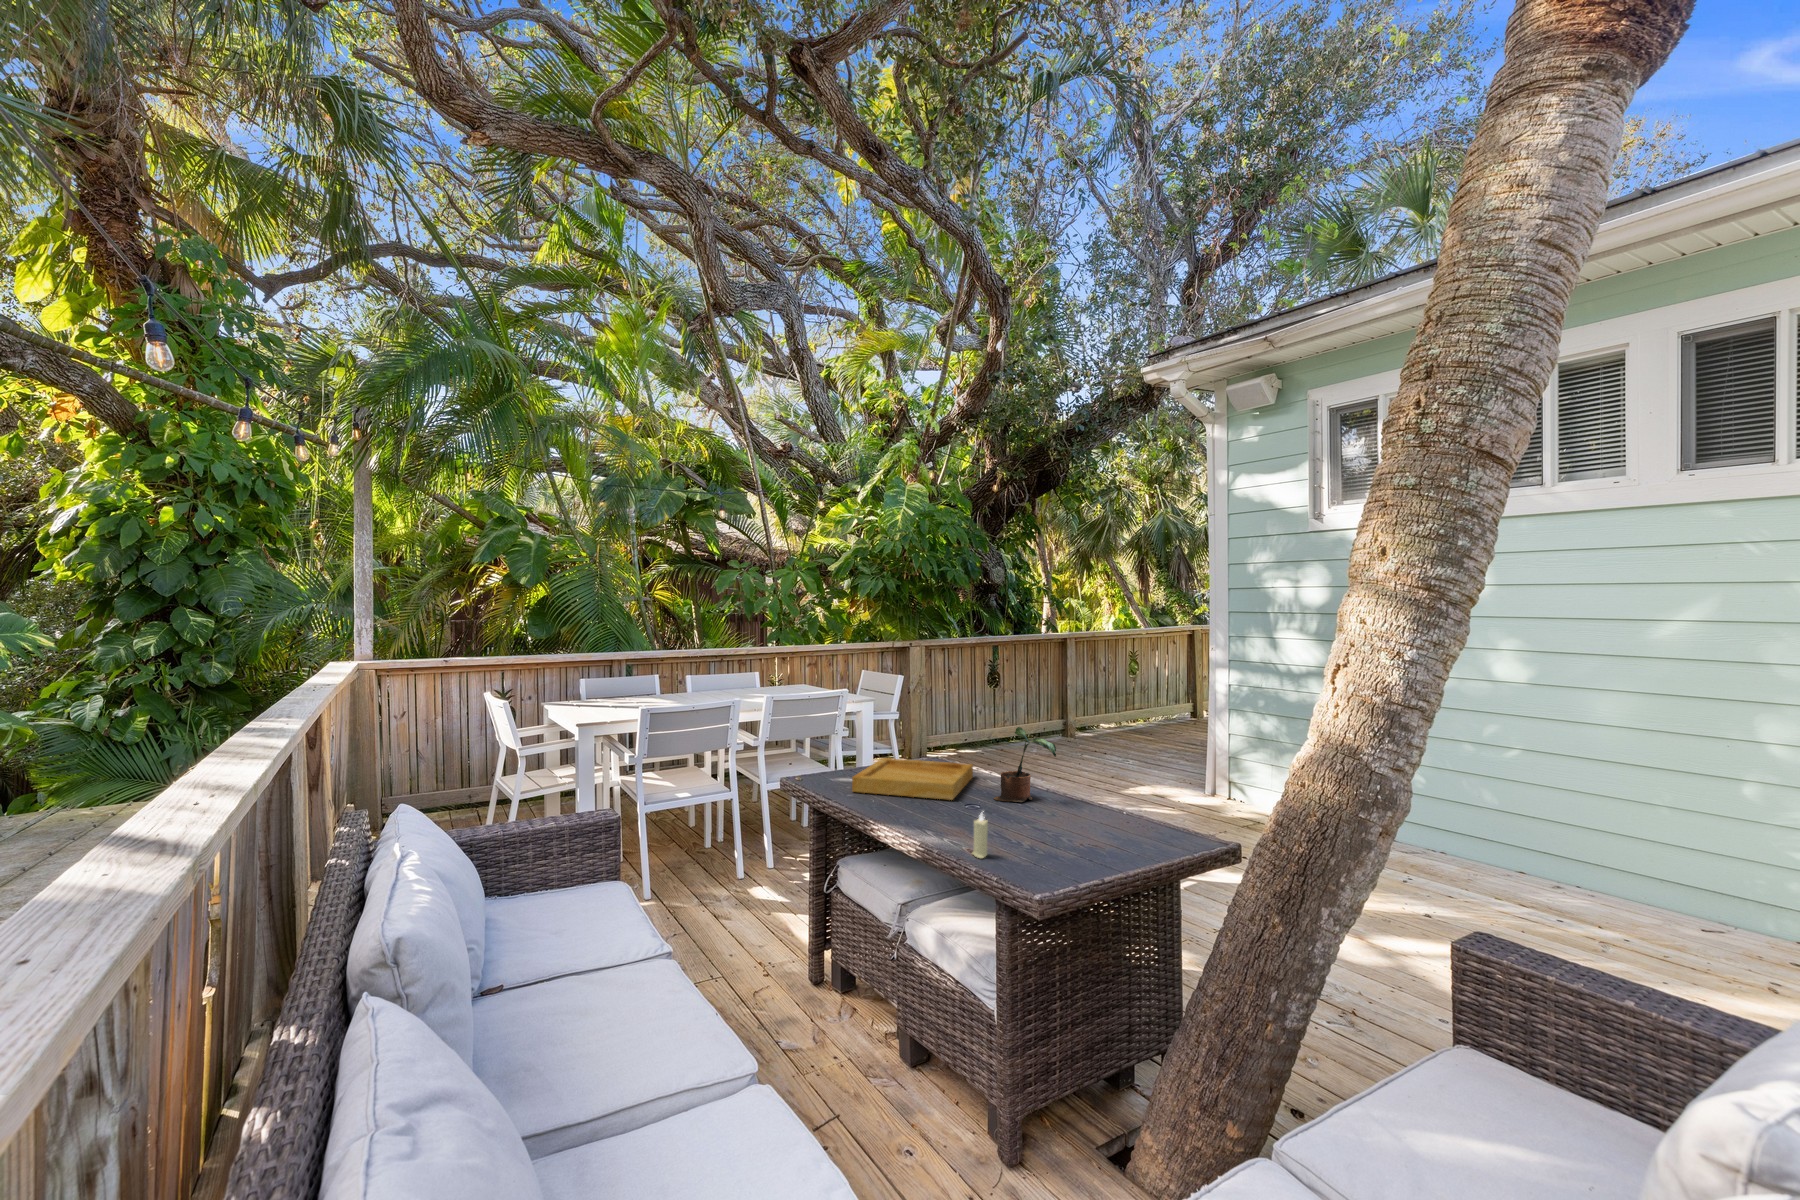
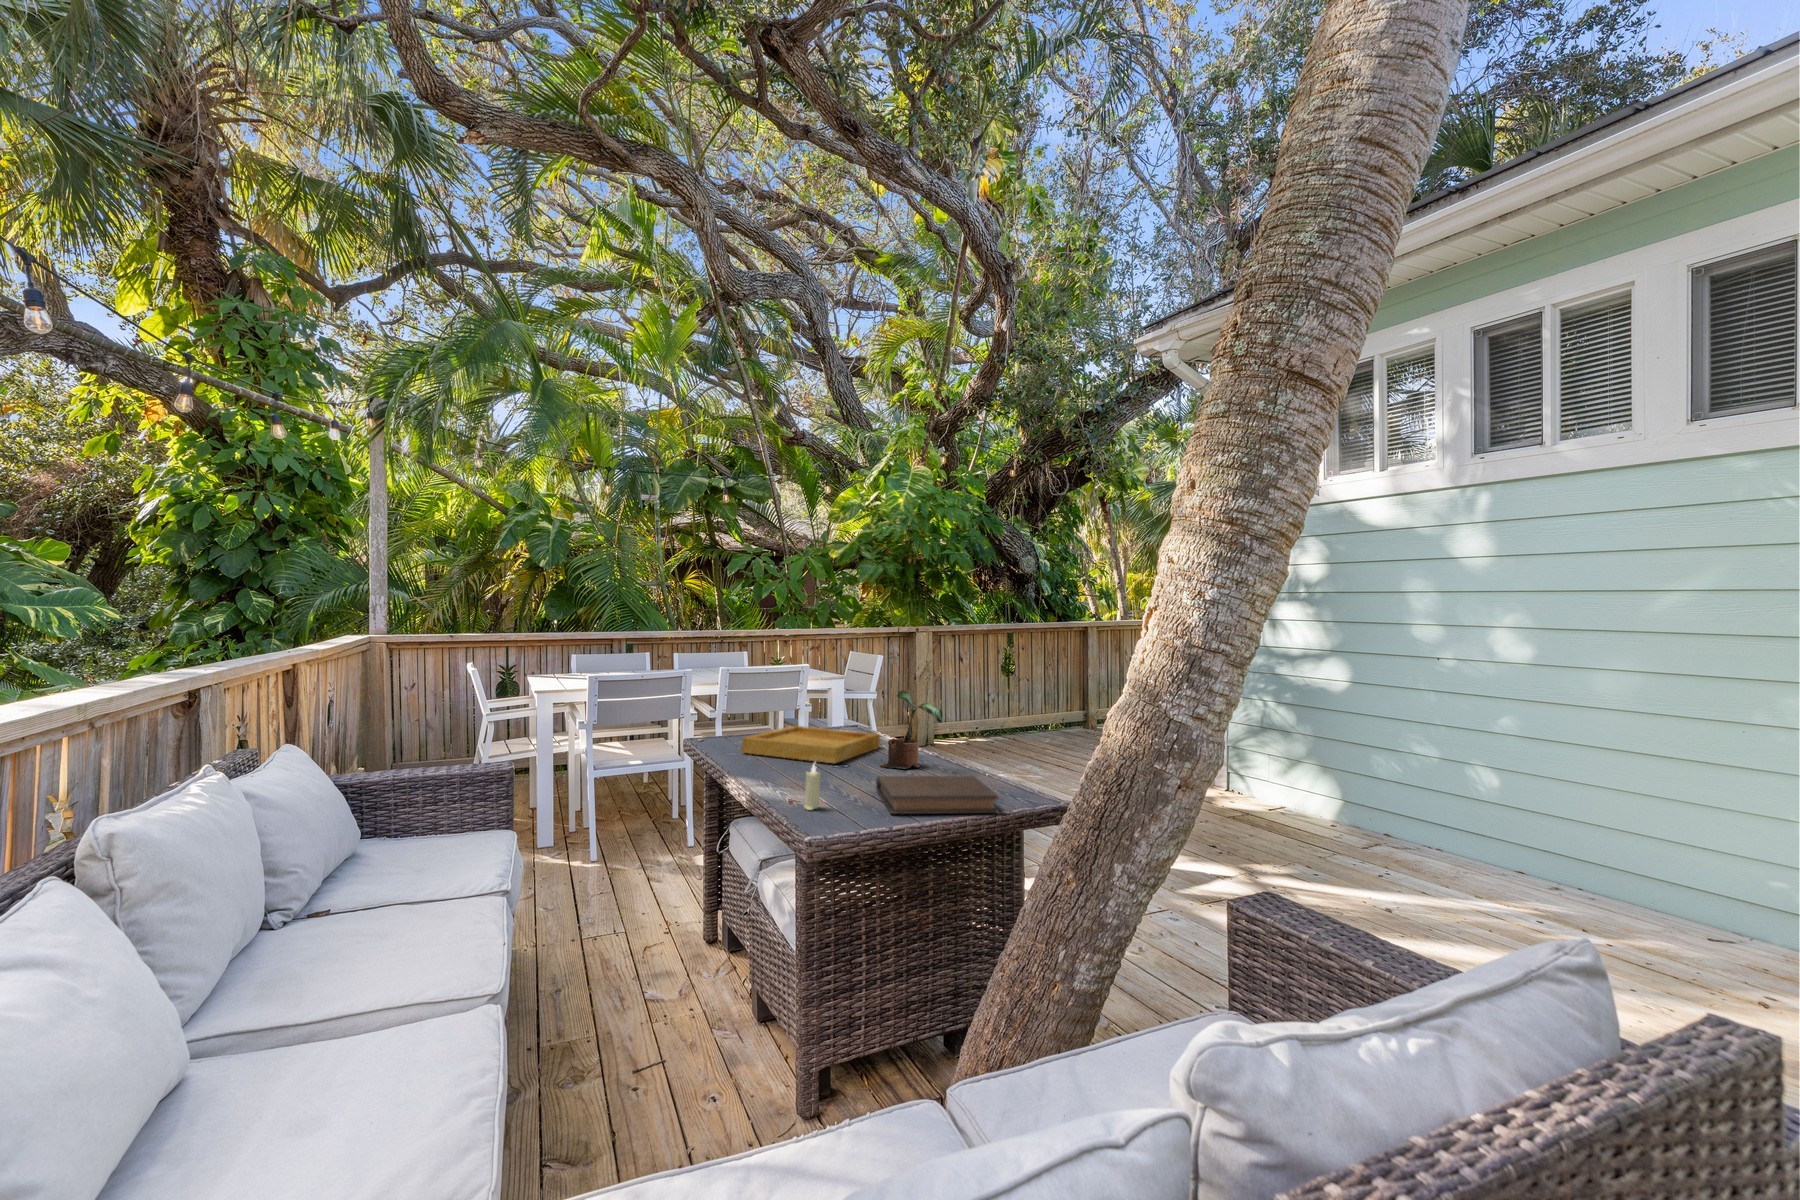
book: none [1019,810,1154,858] -> present [876,776,999,814]

